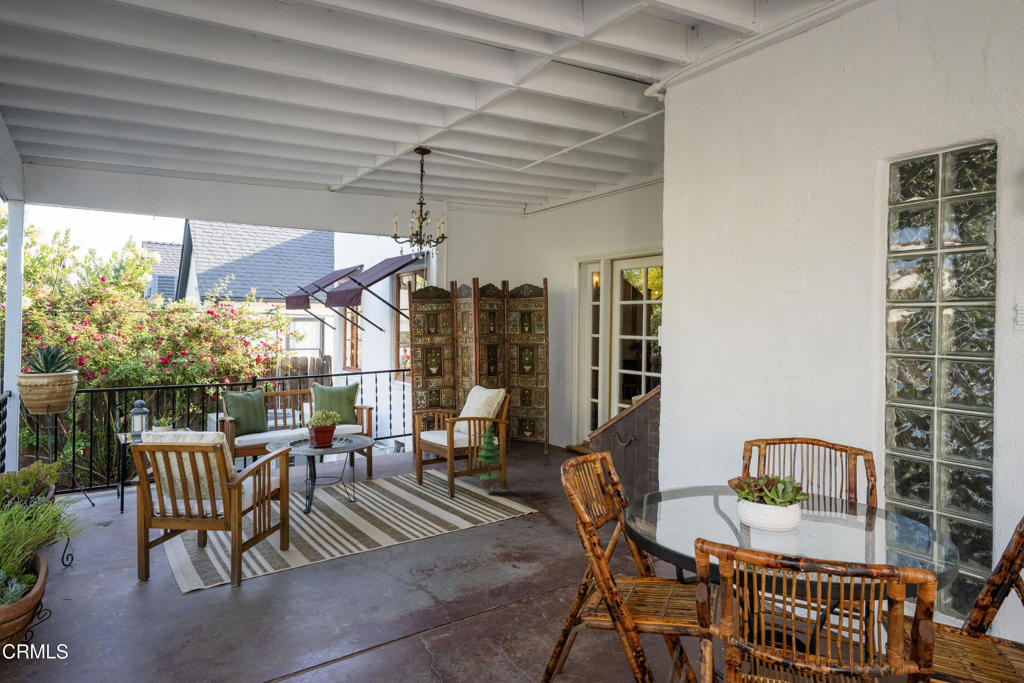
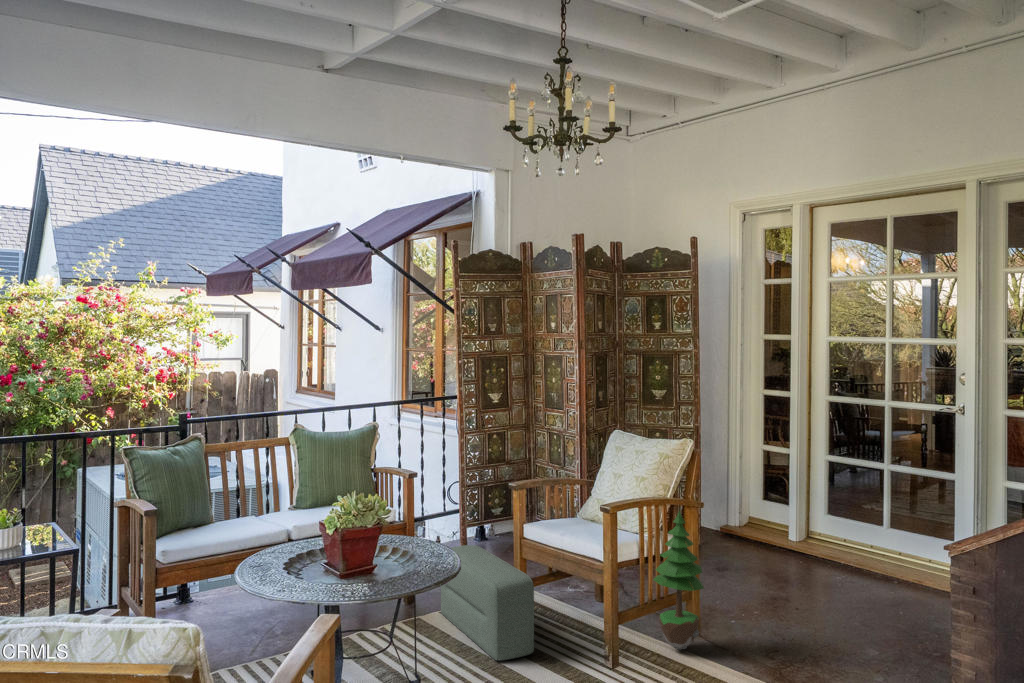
pouf: none [382,445,417,495] -> present [441,545,534,660]

